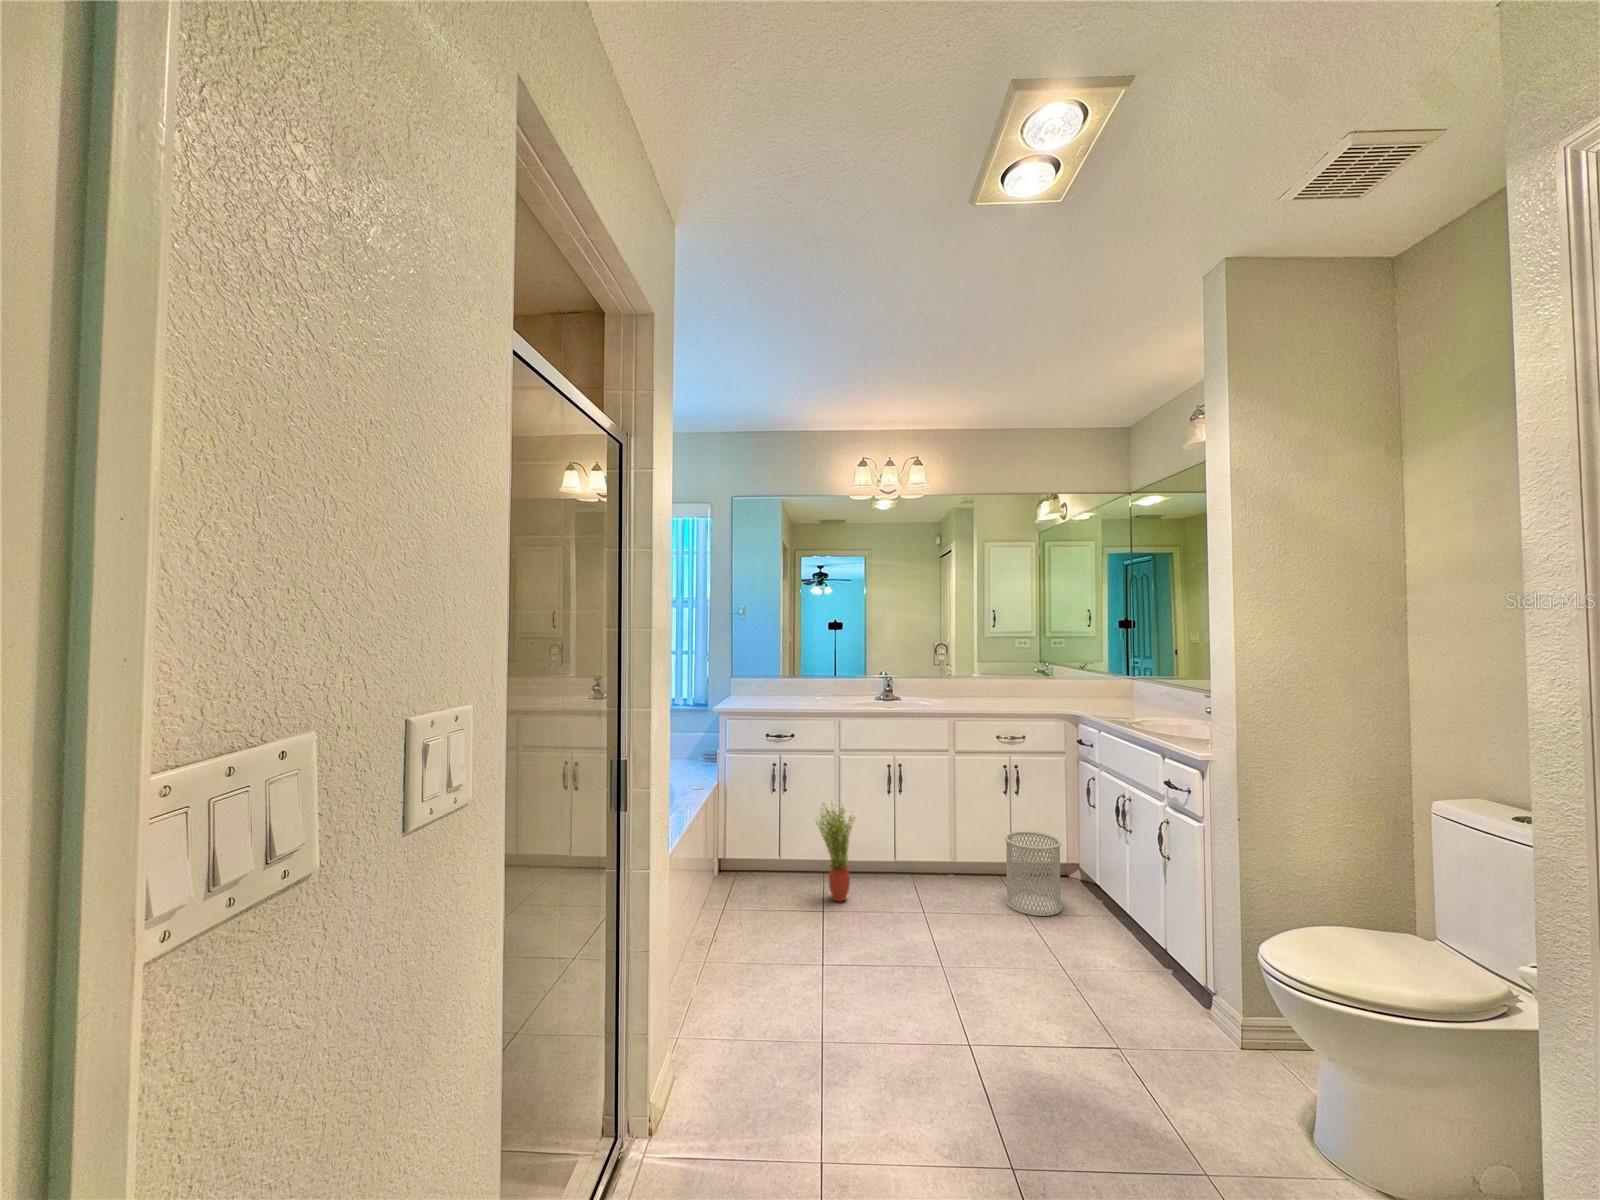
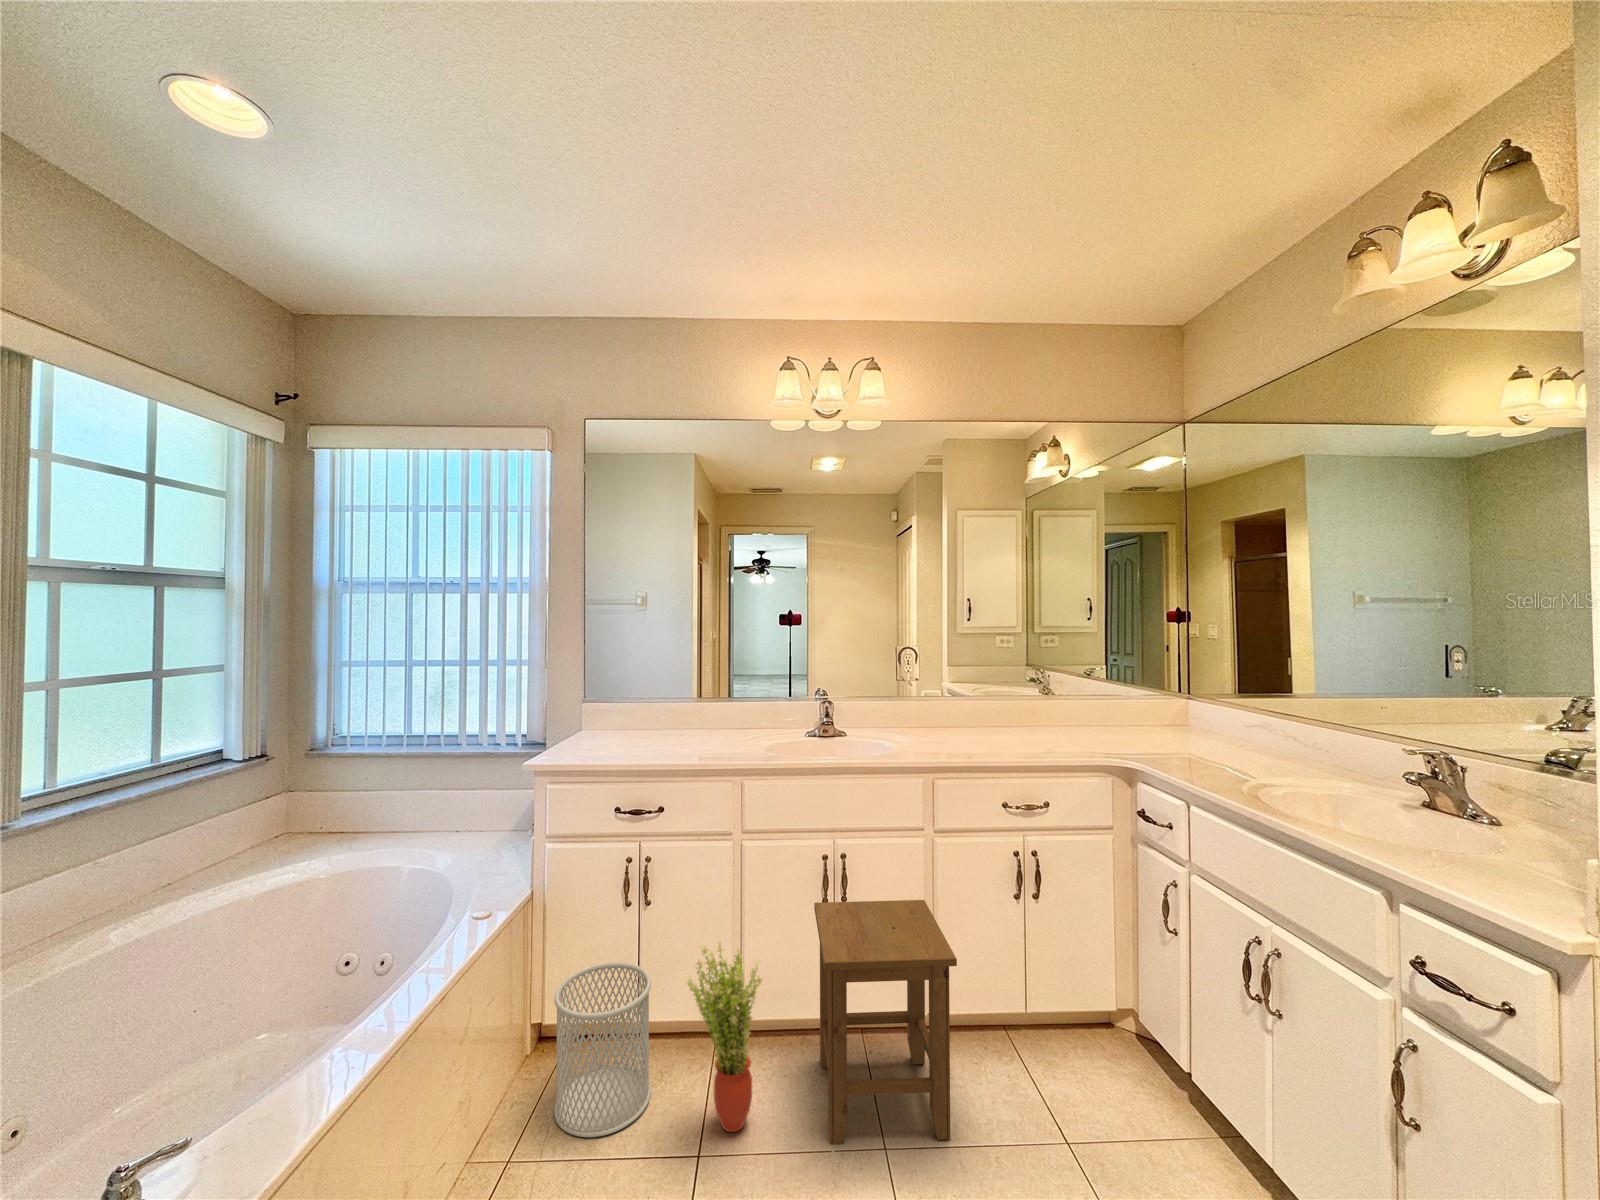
stool: none [883,791,962,908] -> present [814,900,957,1144]
wastebasket: present [1005,831,1062,916] -> present [554,962,651,1137]

